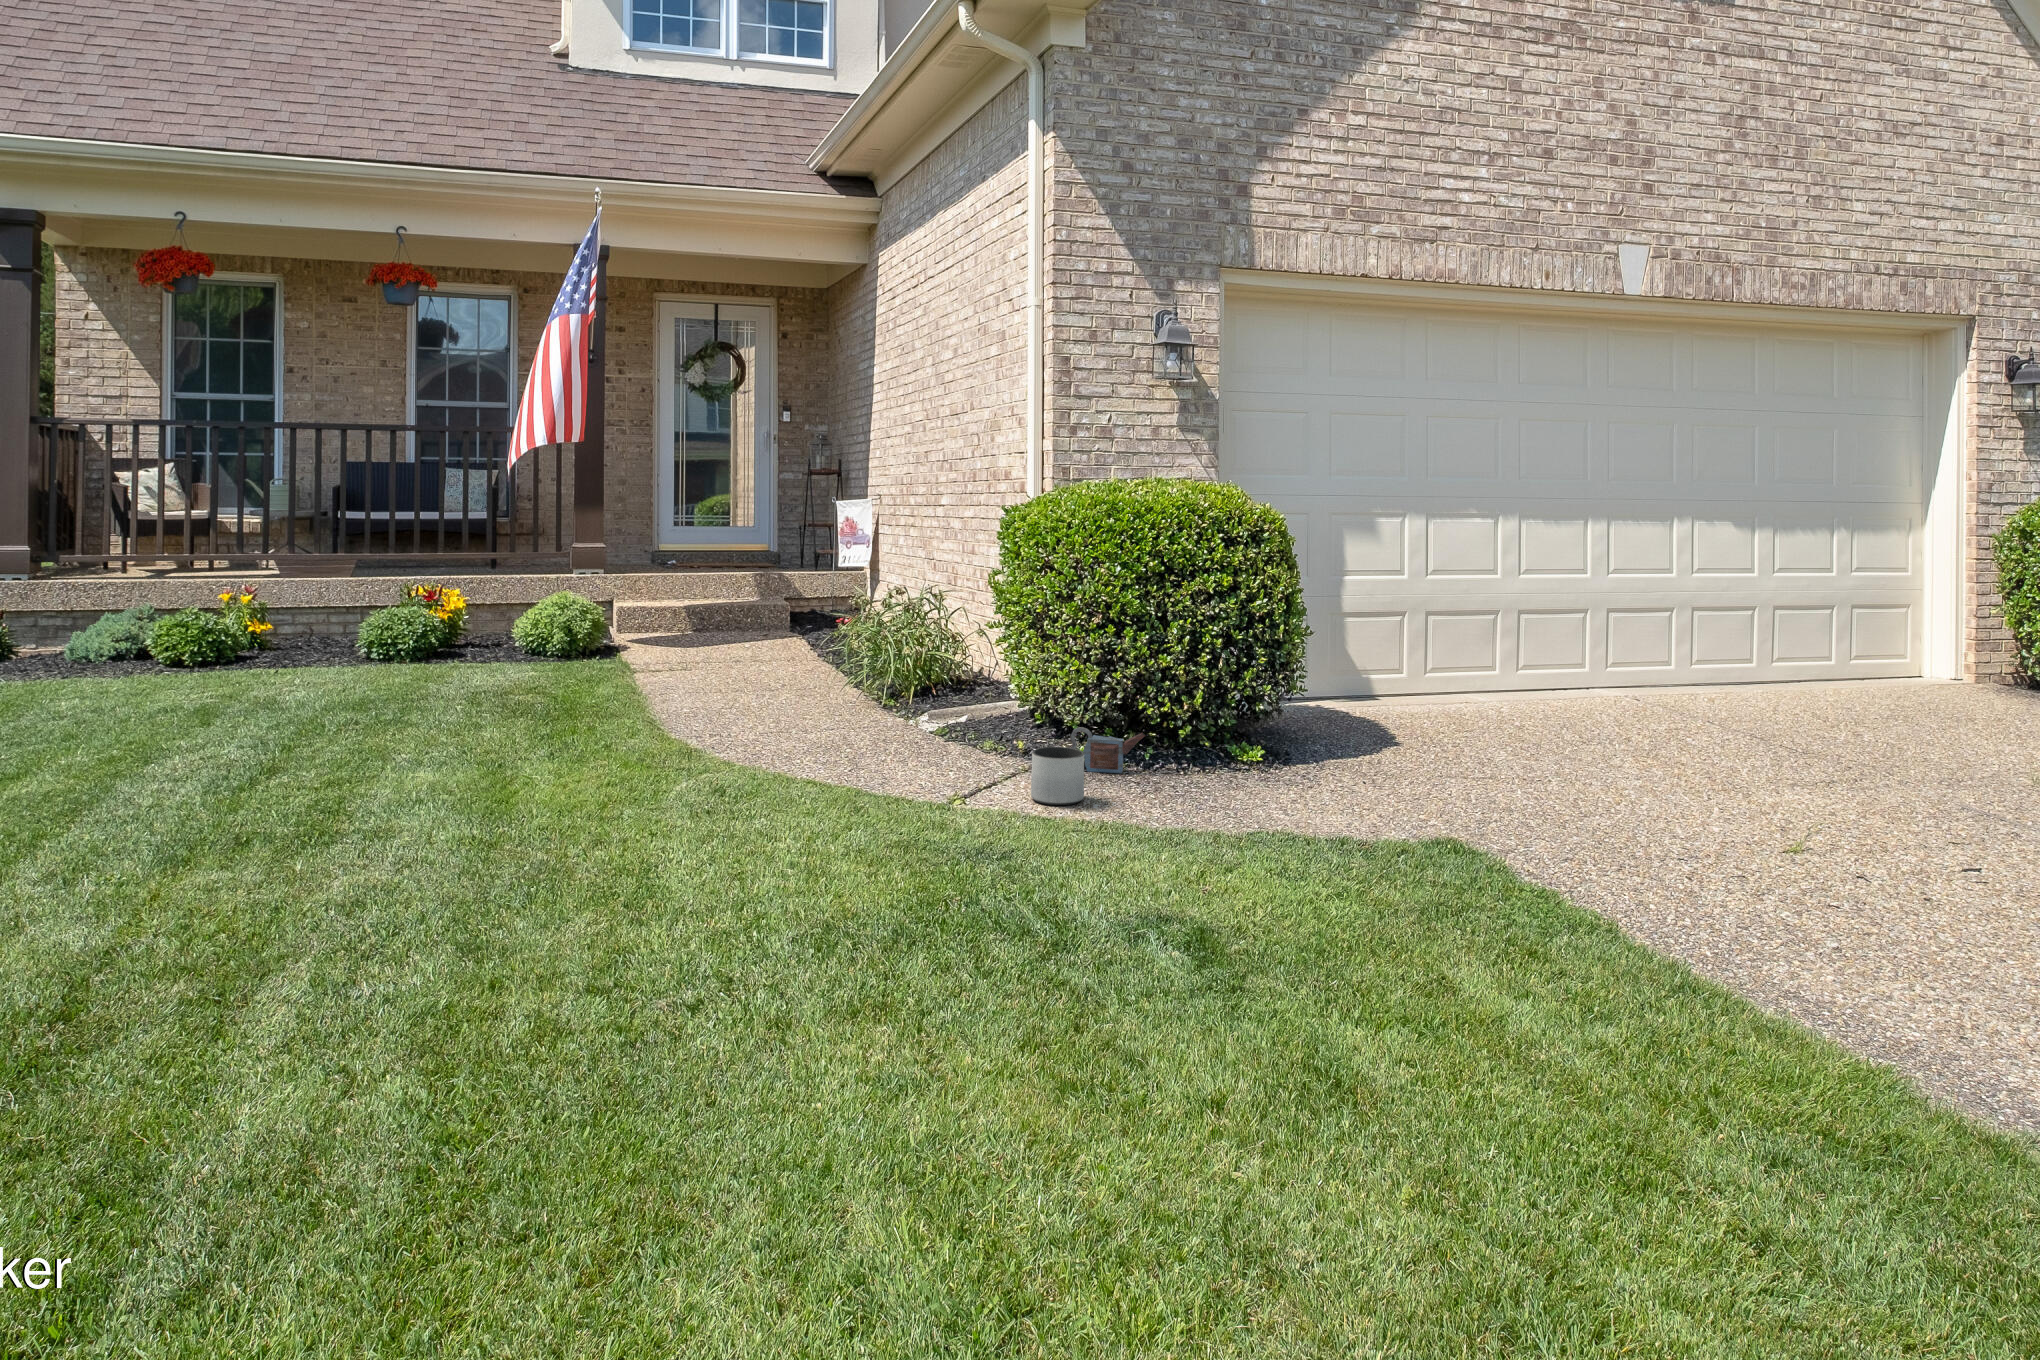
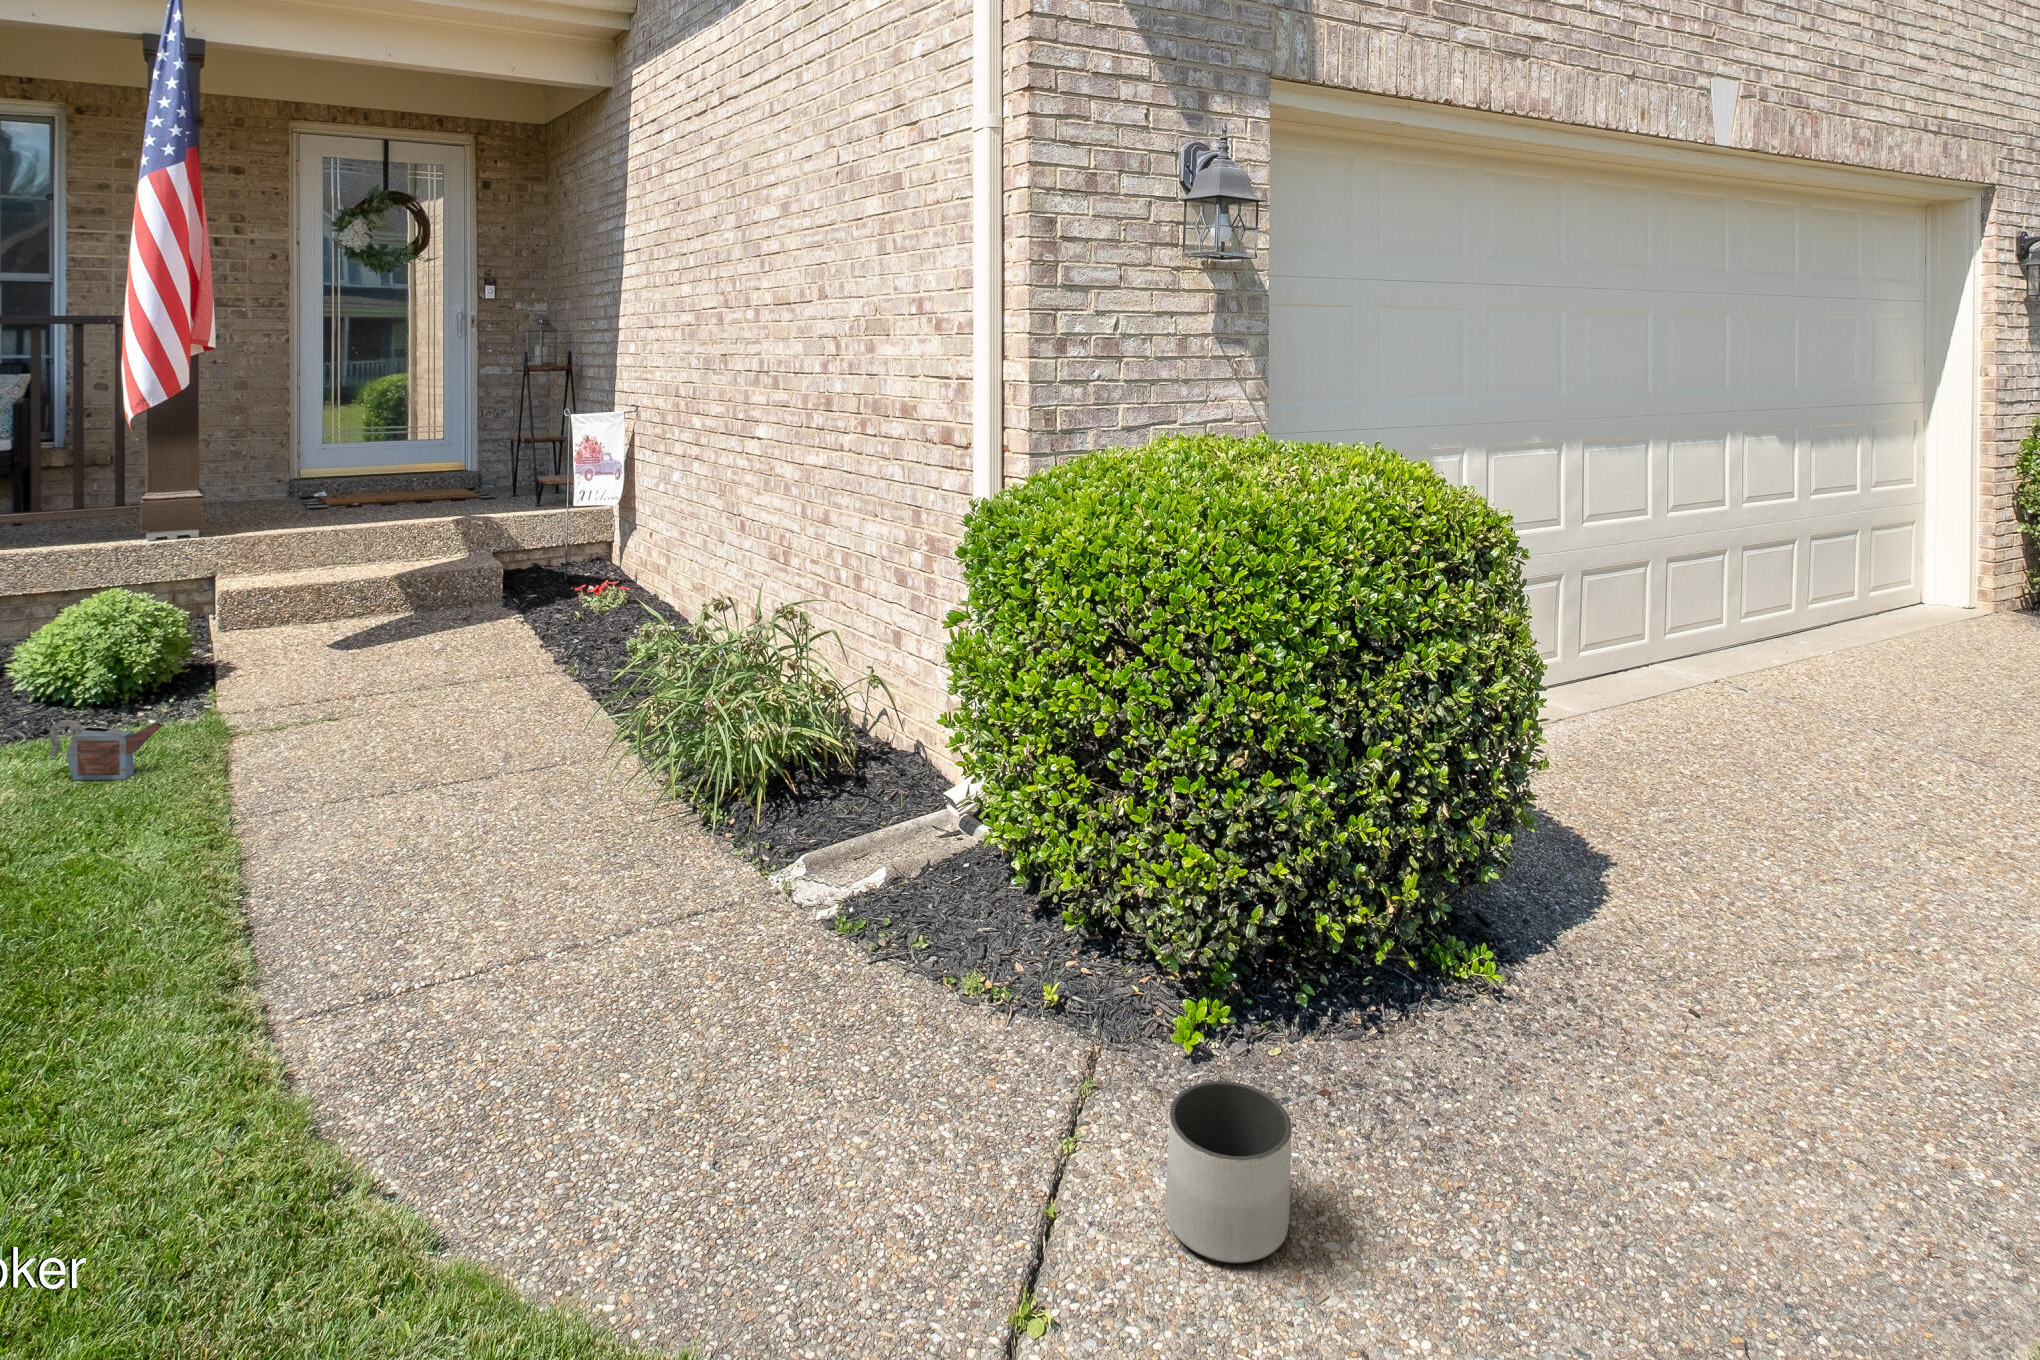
watering can: present [1071,727,1146,773] -> present [49,720,163,780]

